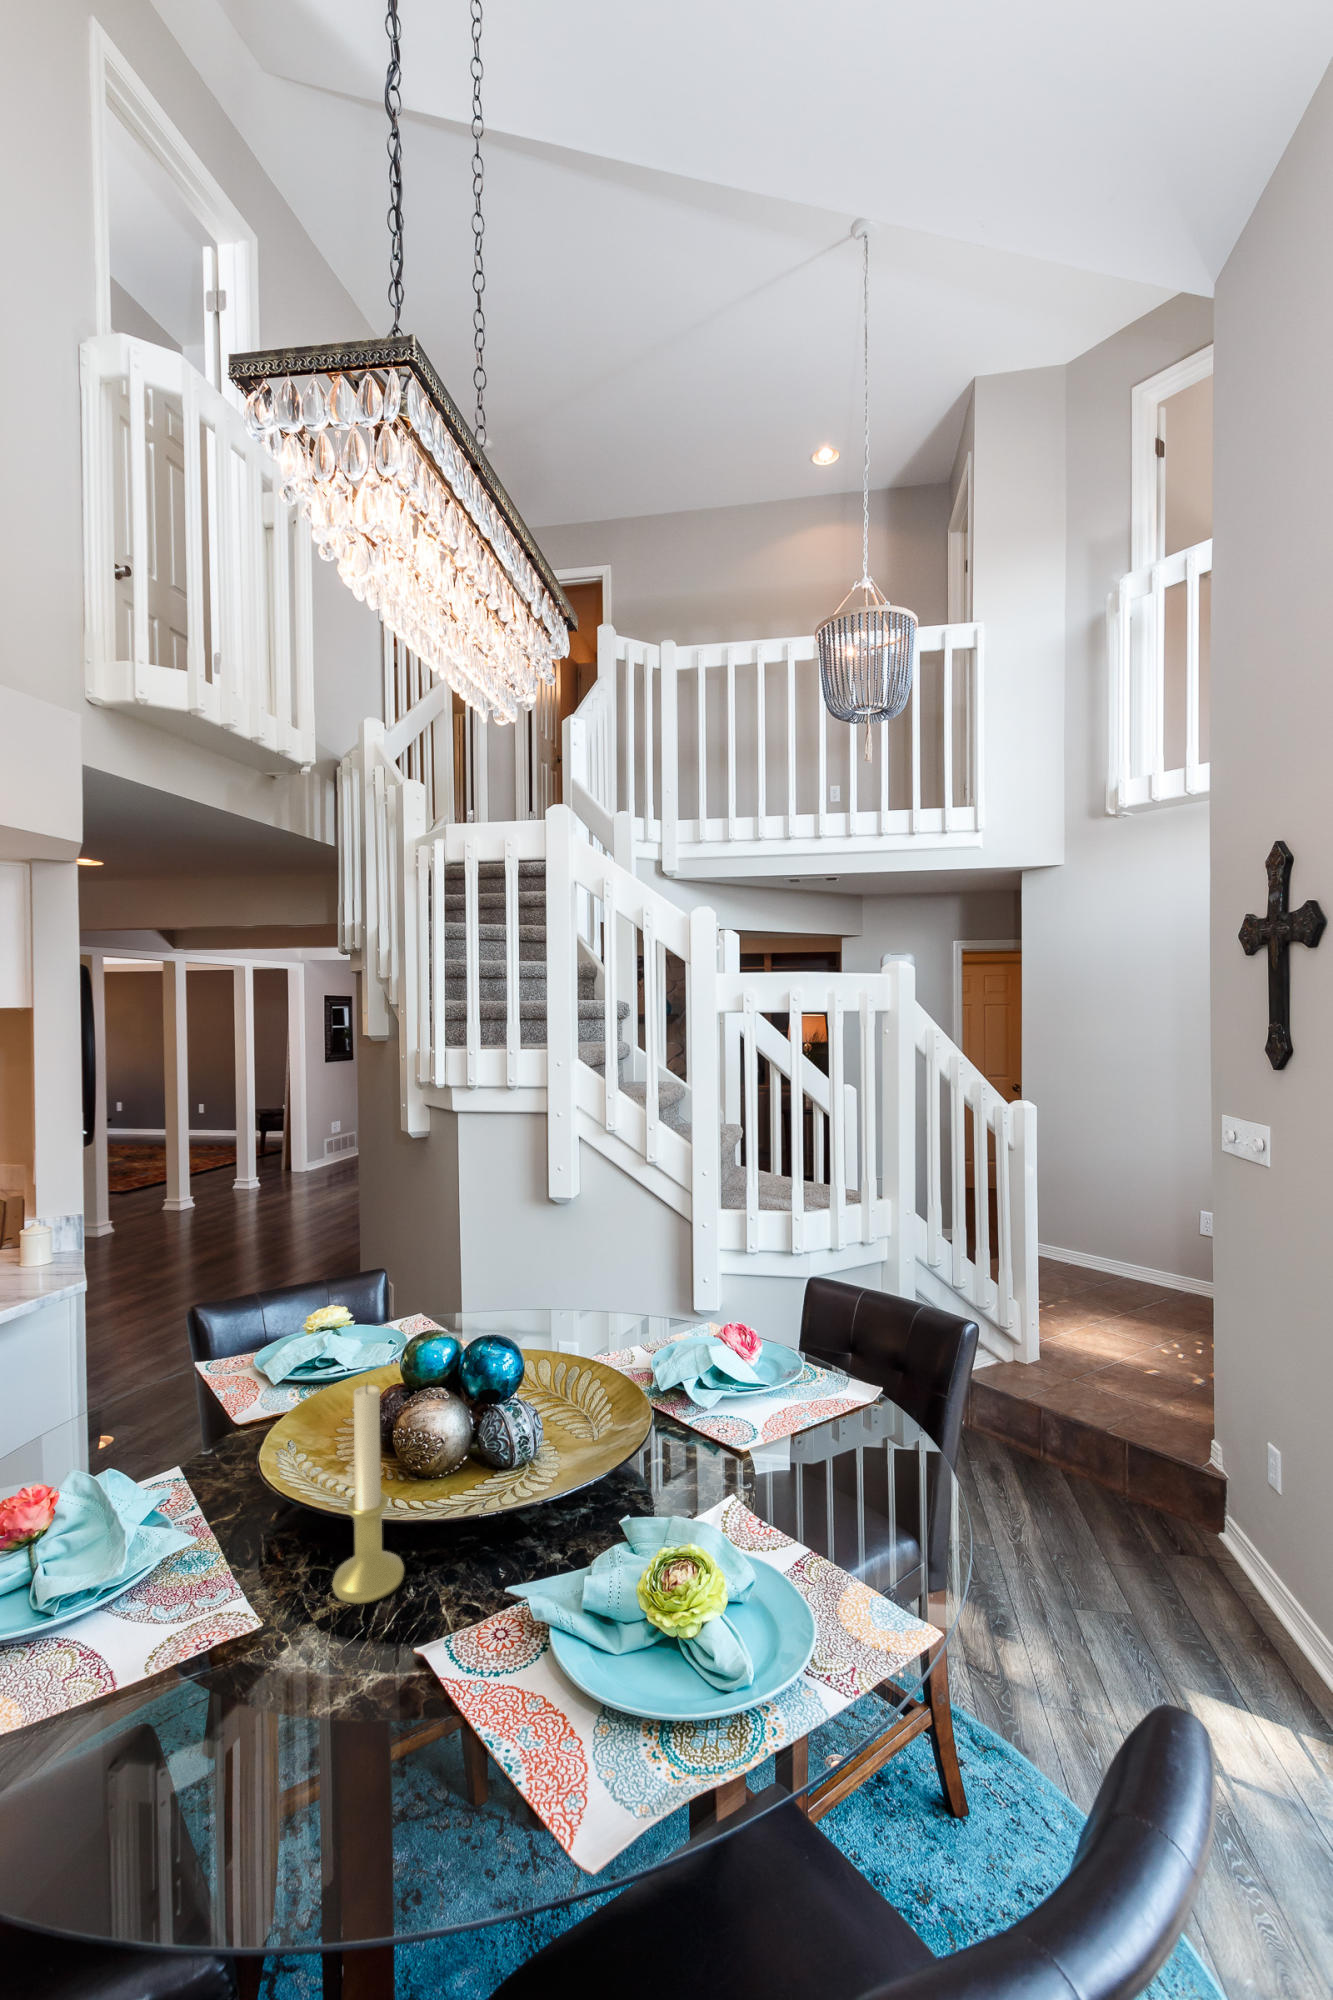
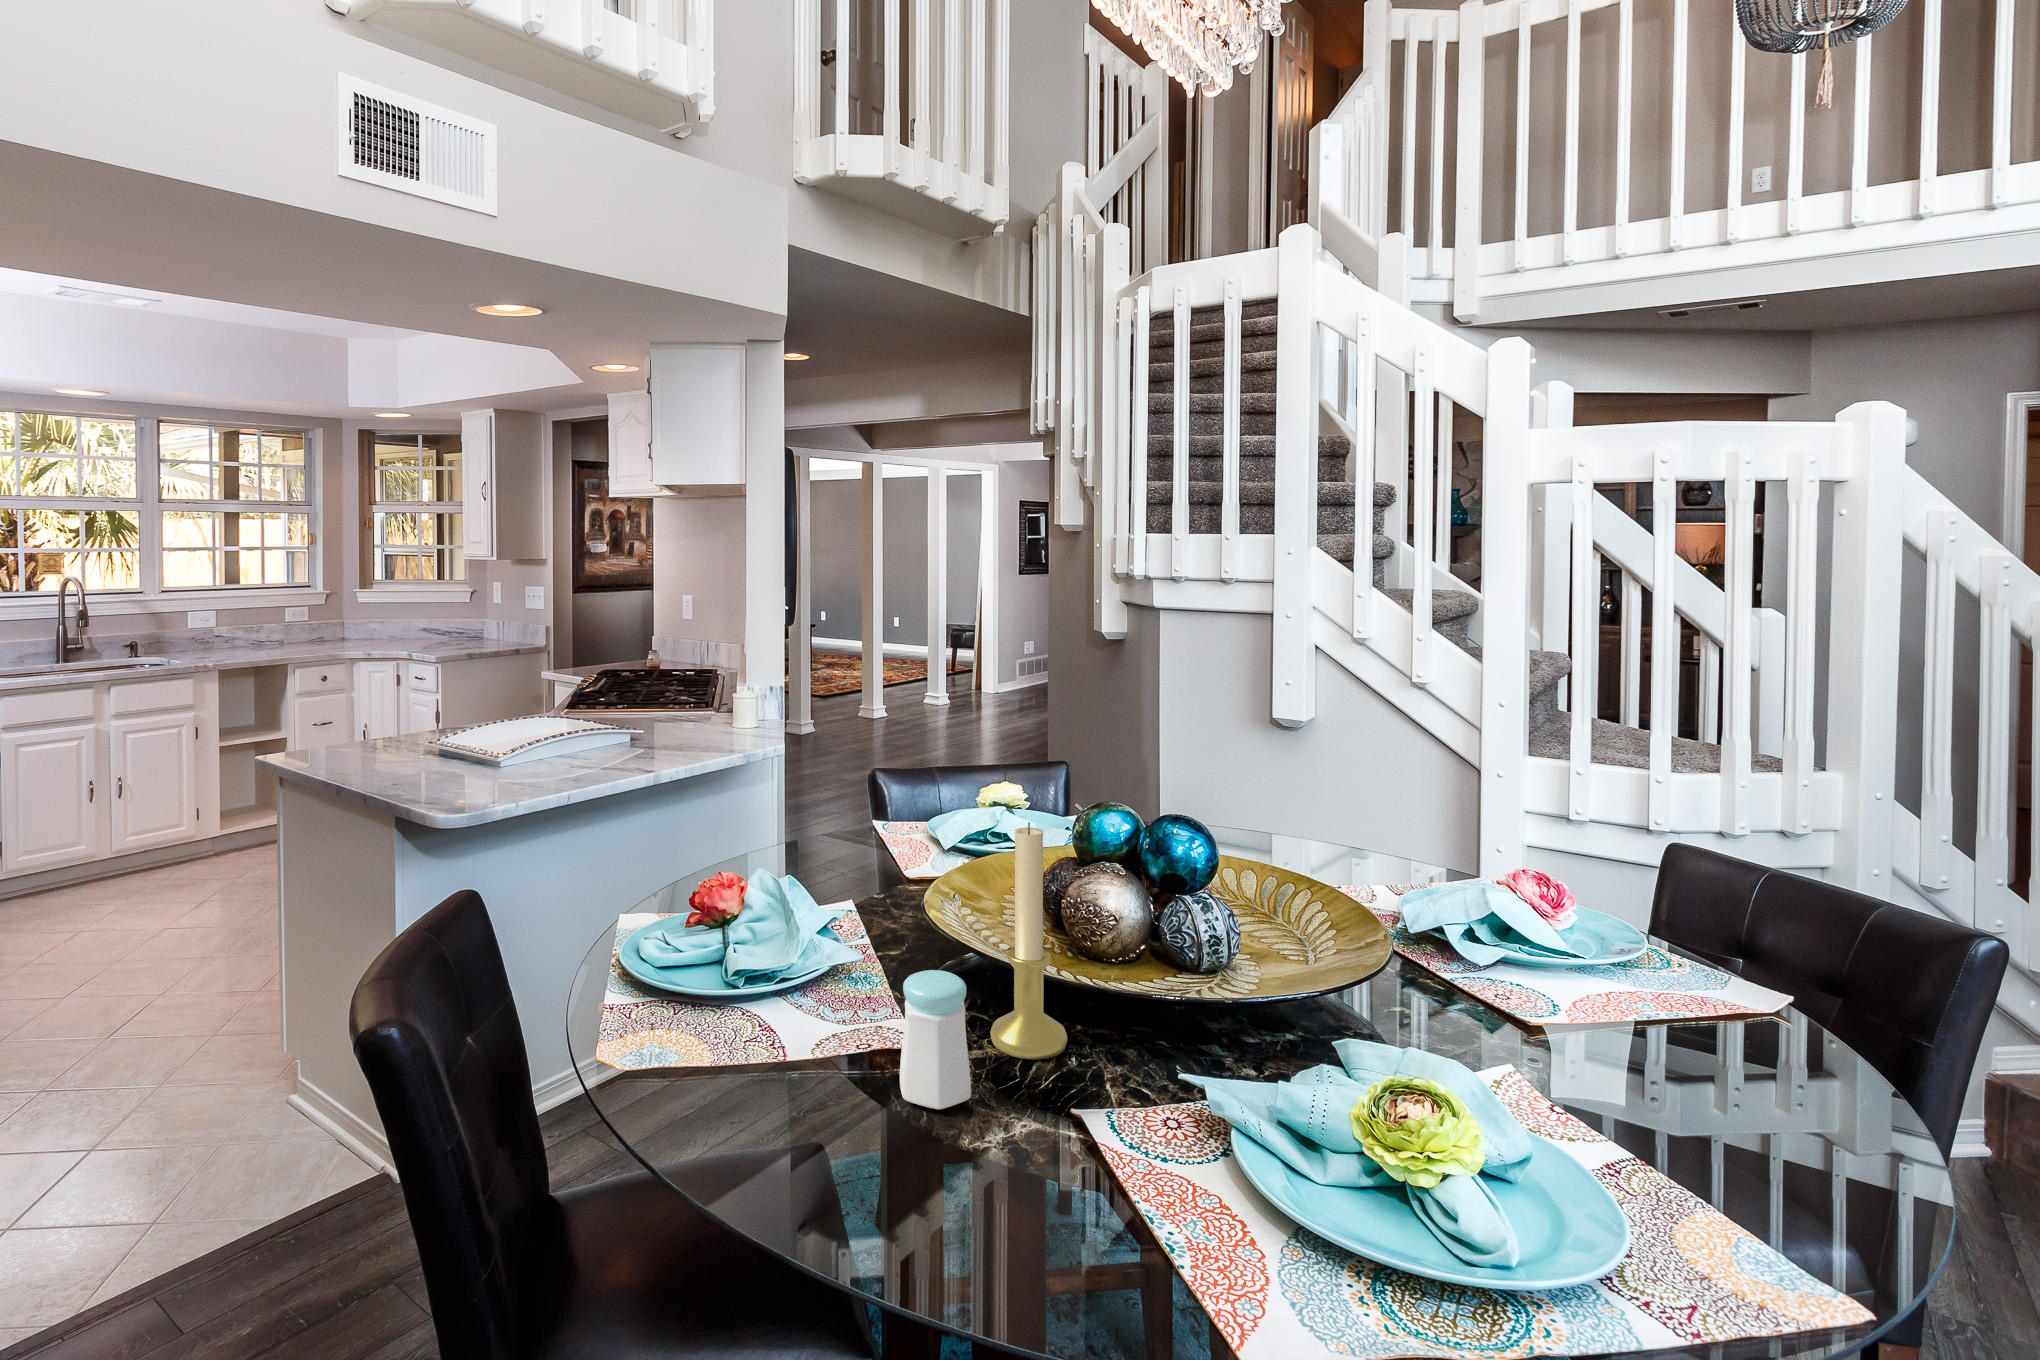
salt shaker: none [244,1550,318,1694] -> present [900,970,971,1109]

